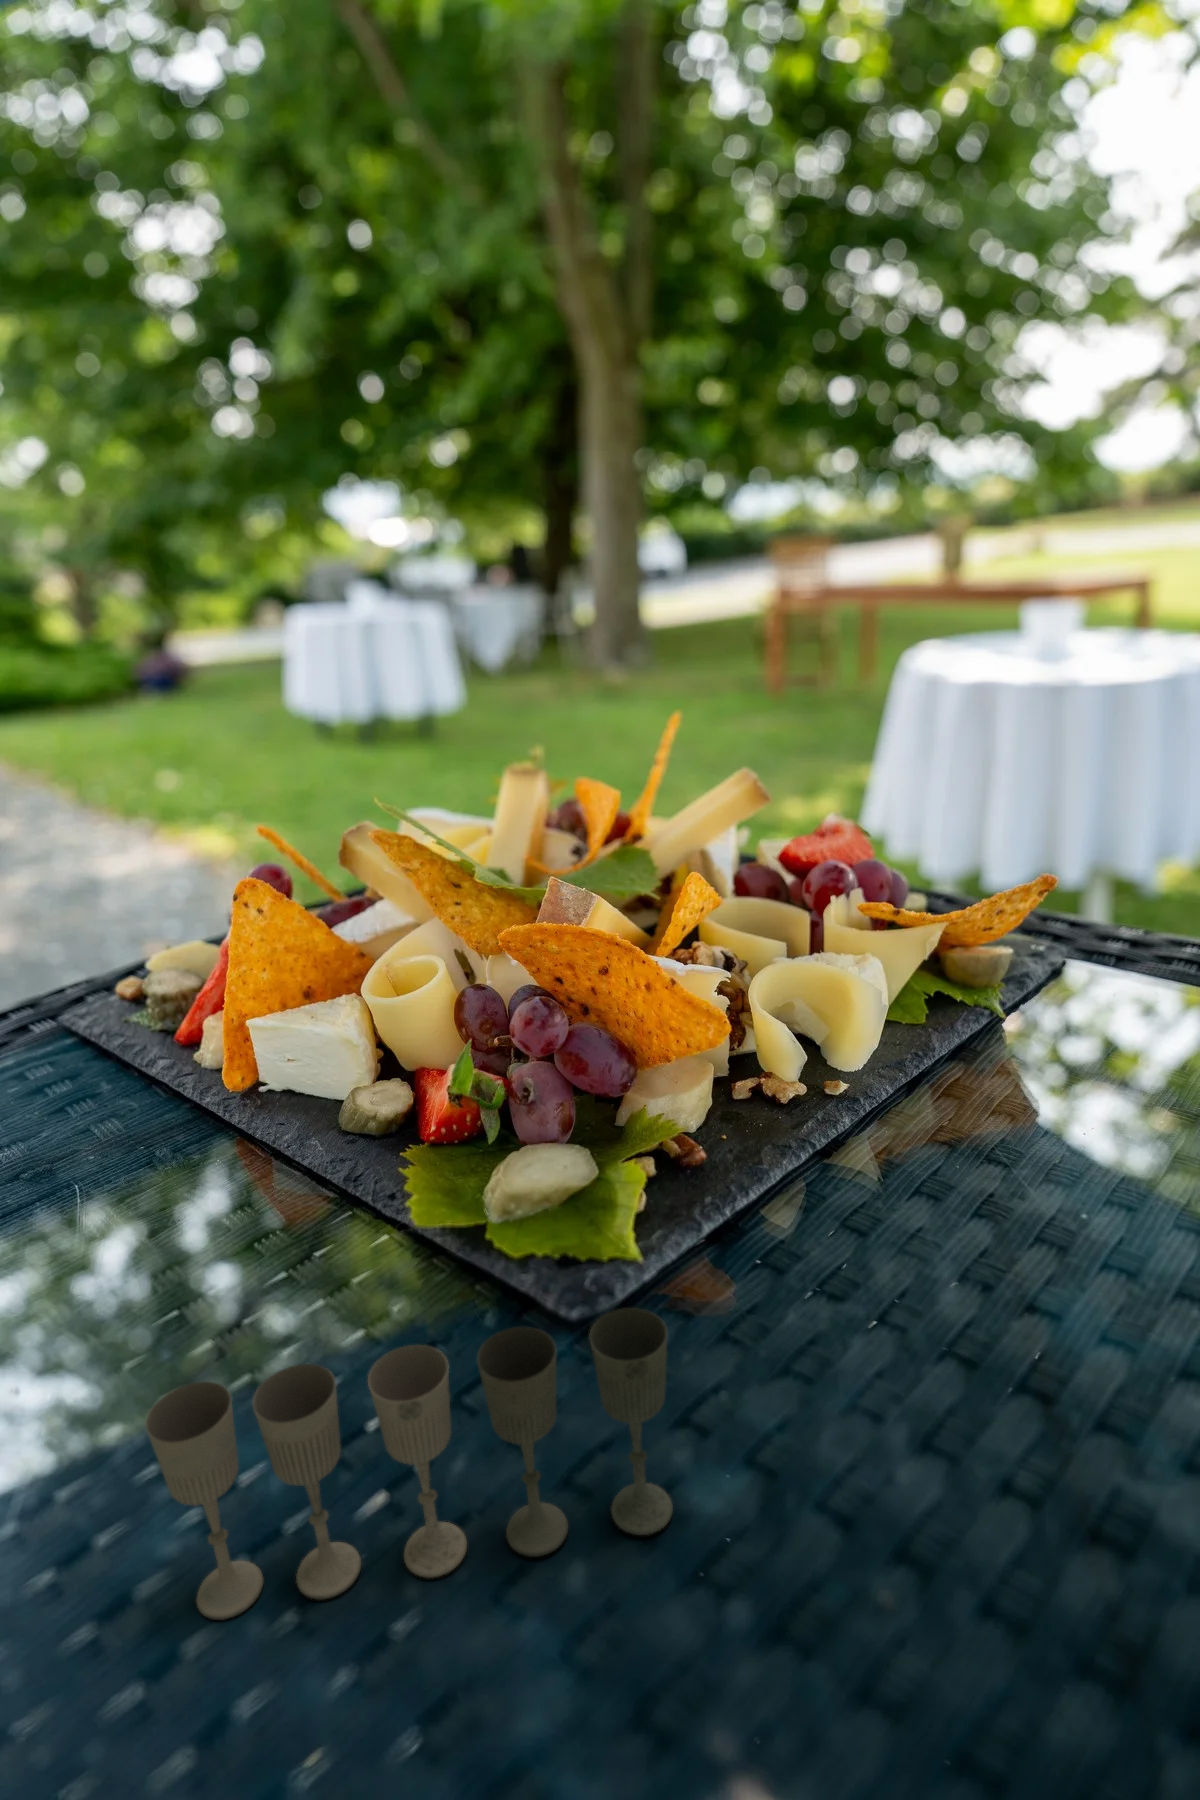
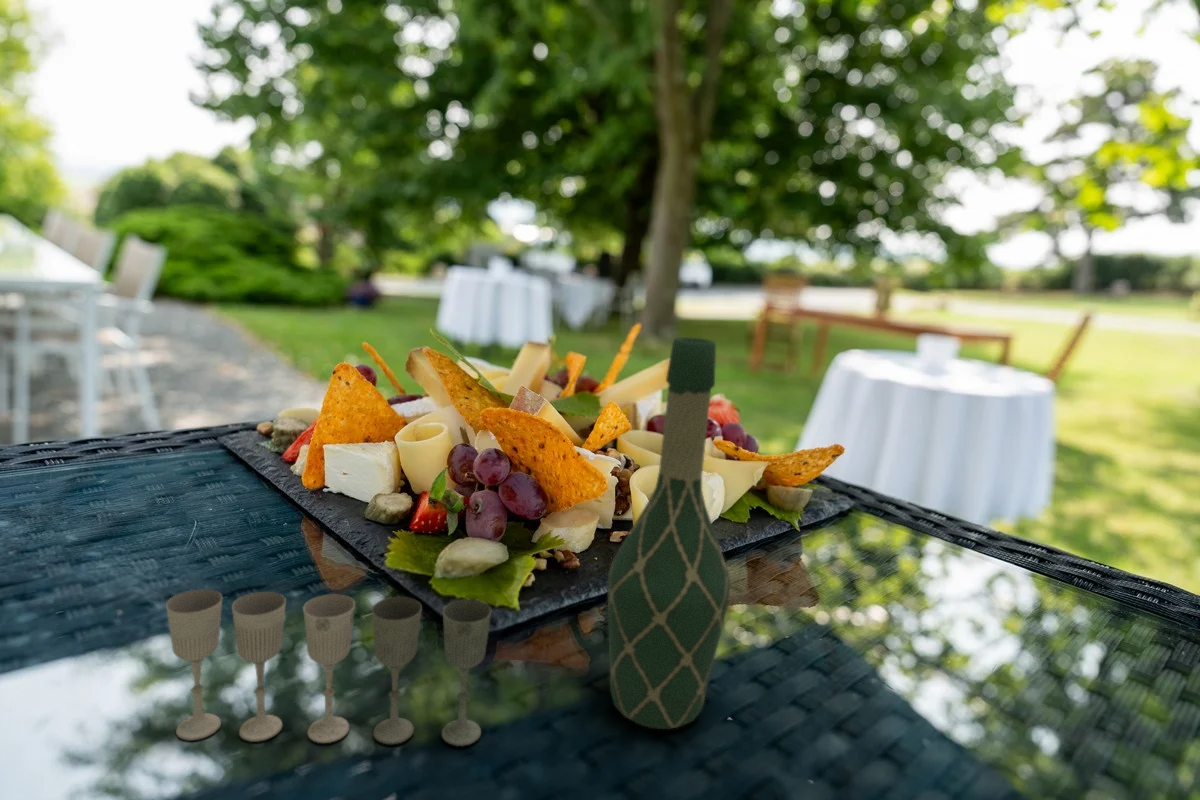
wine bottle: none [816,821,1020,1434] -> present [607,337,730,729]

